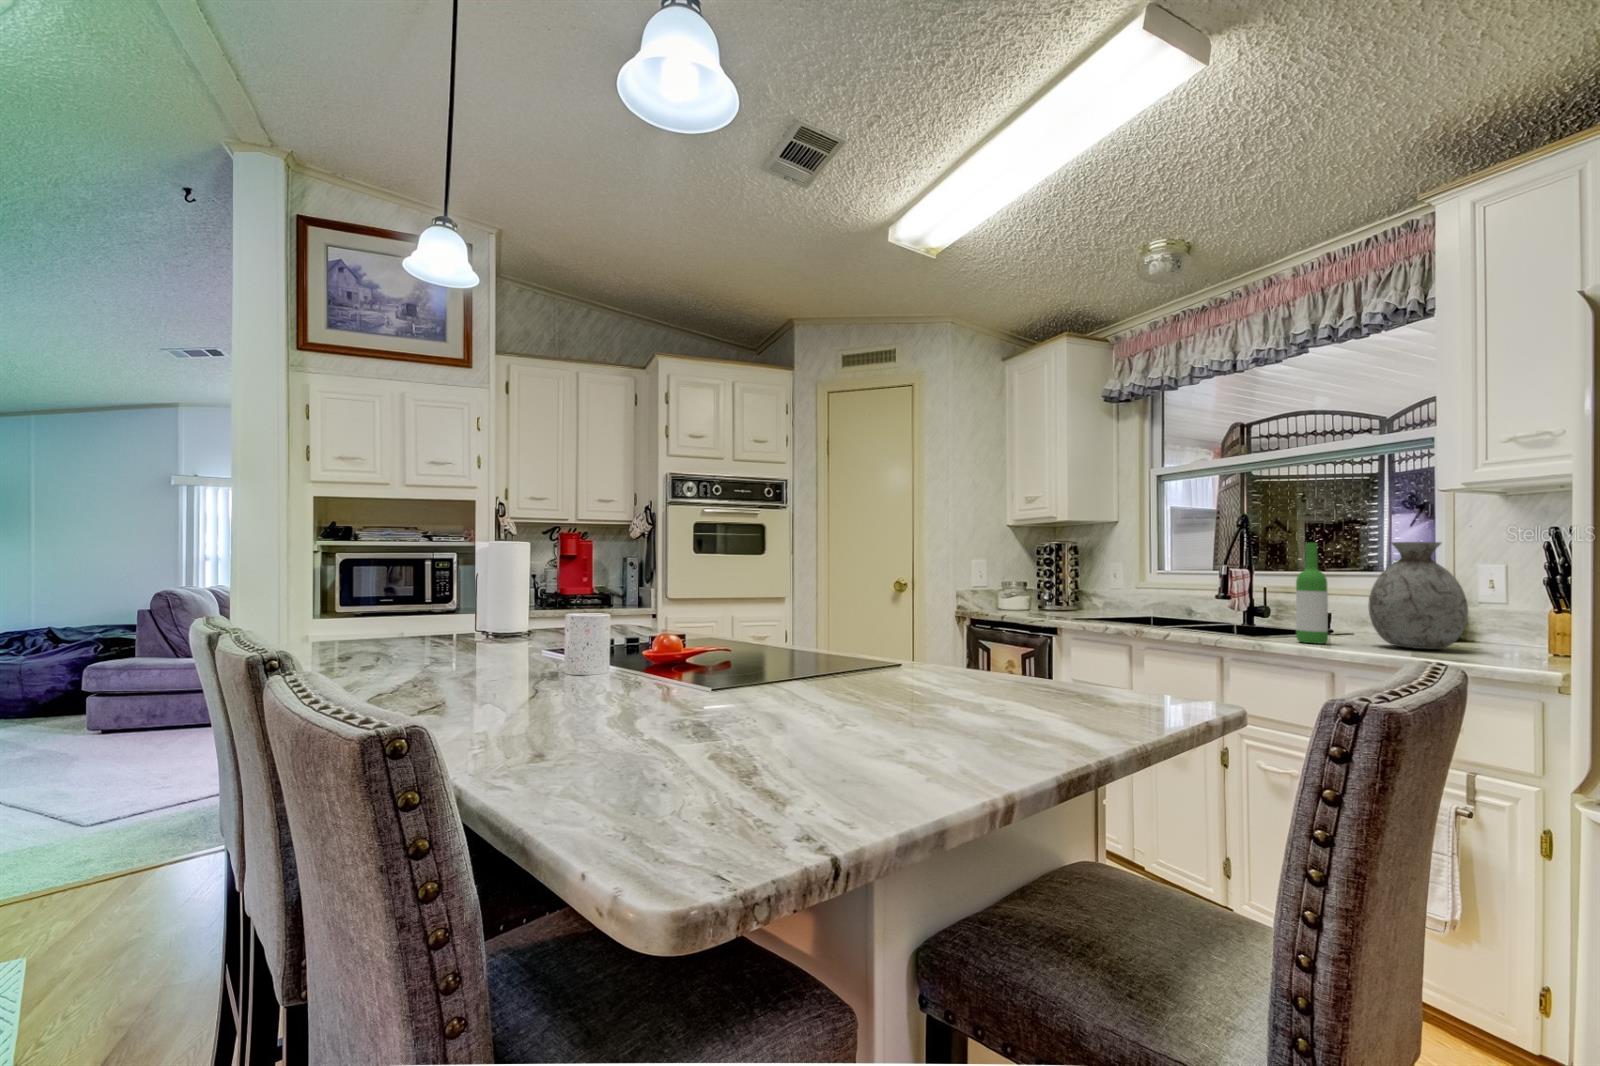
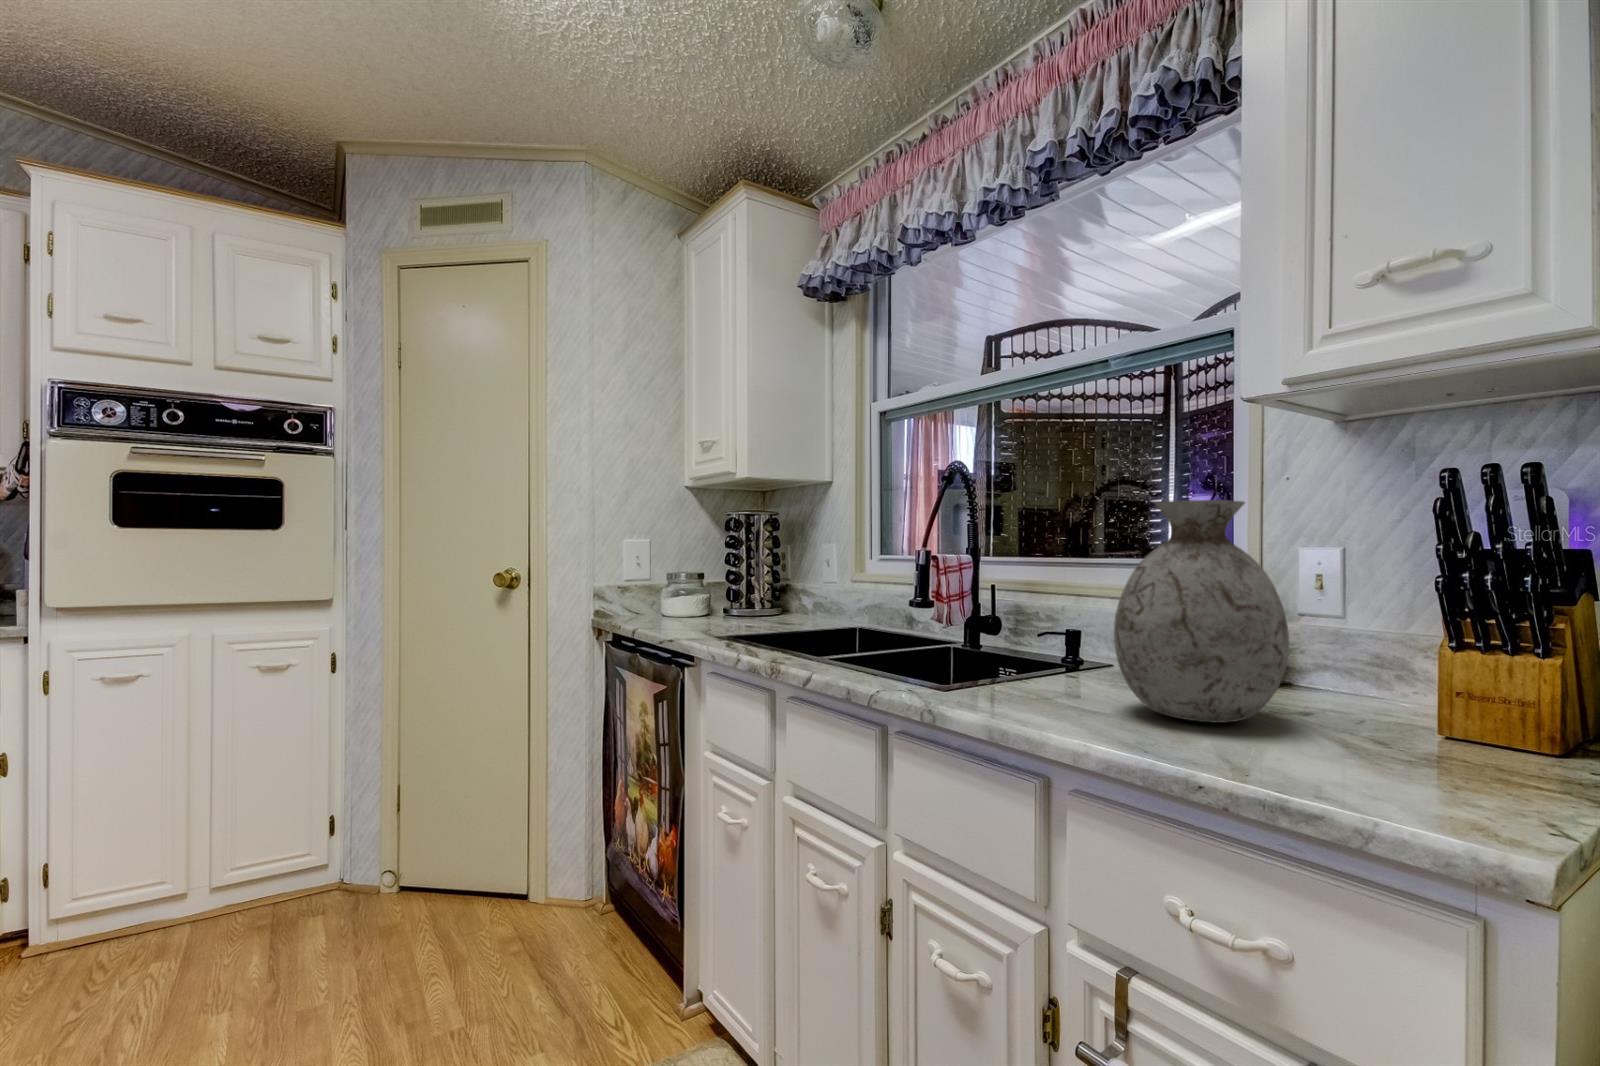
wine bottle: present [1296,543,1328,644] -> none [989,504,1043,707]

